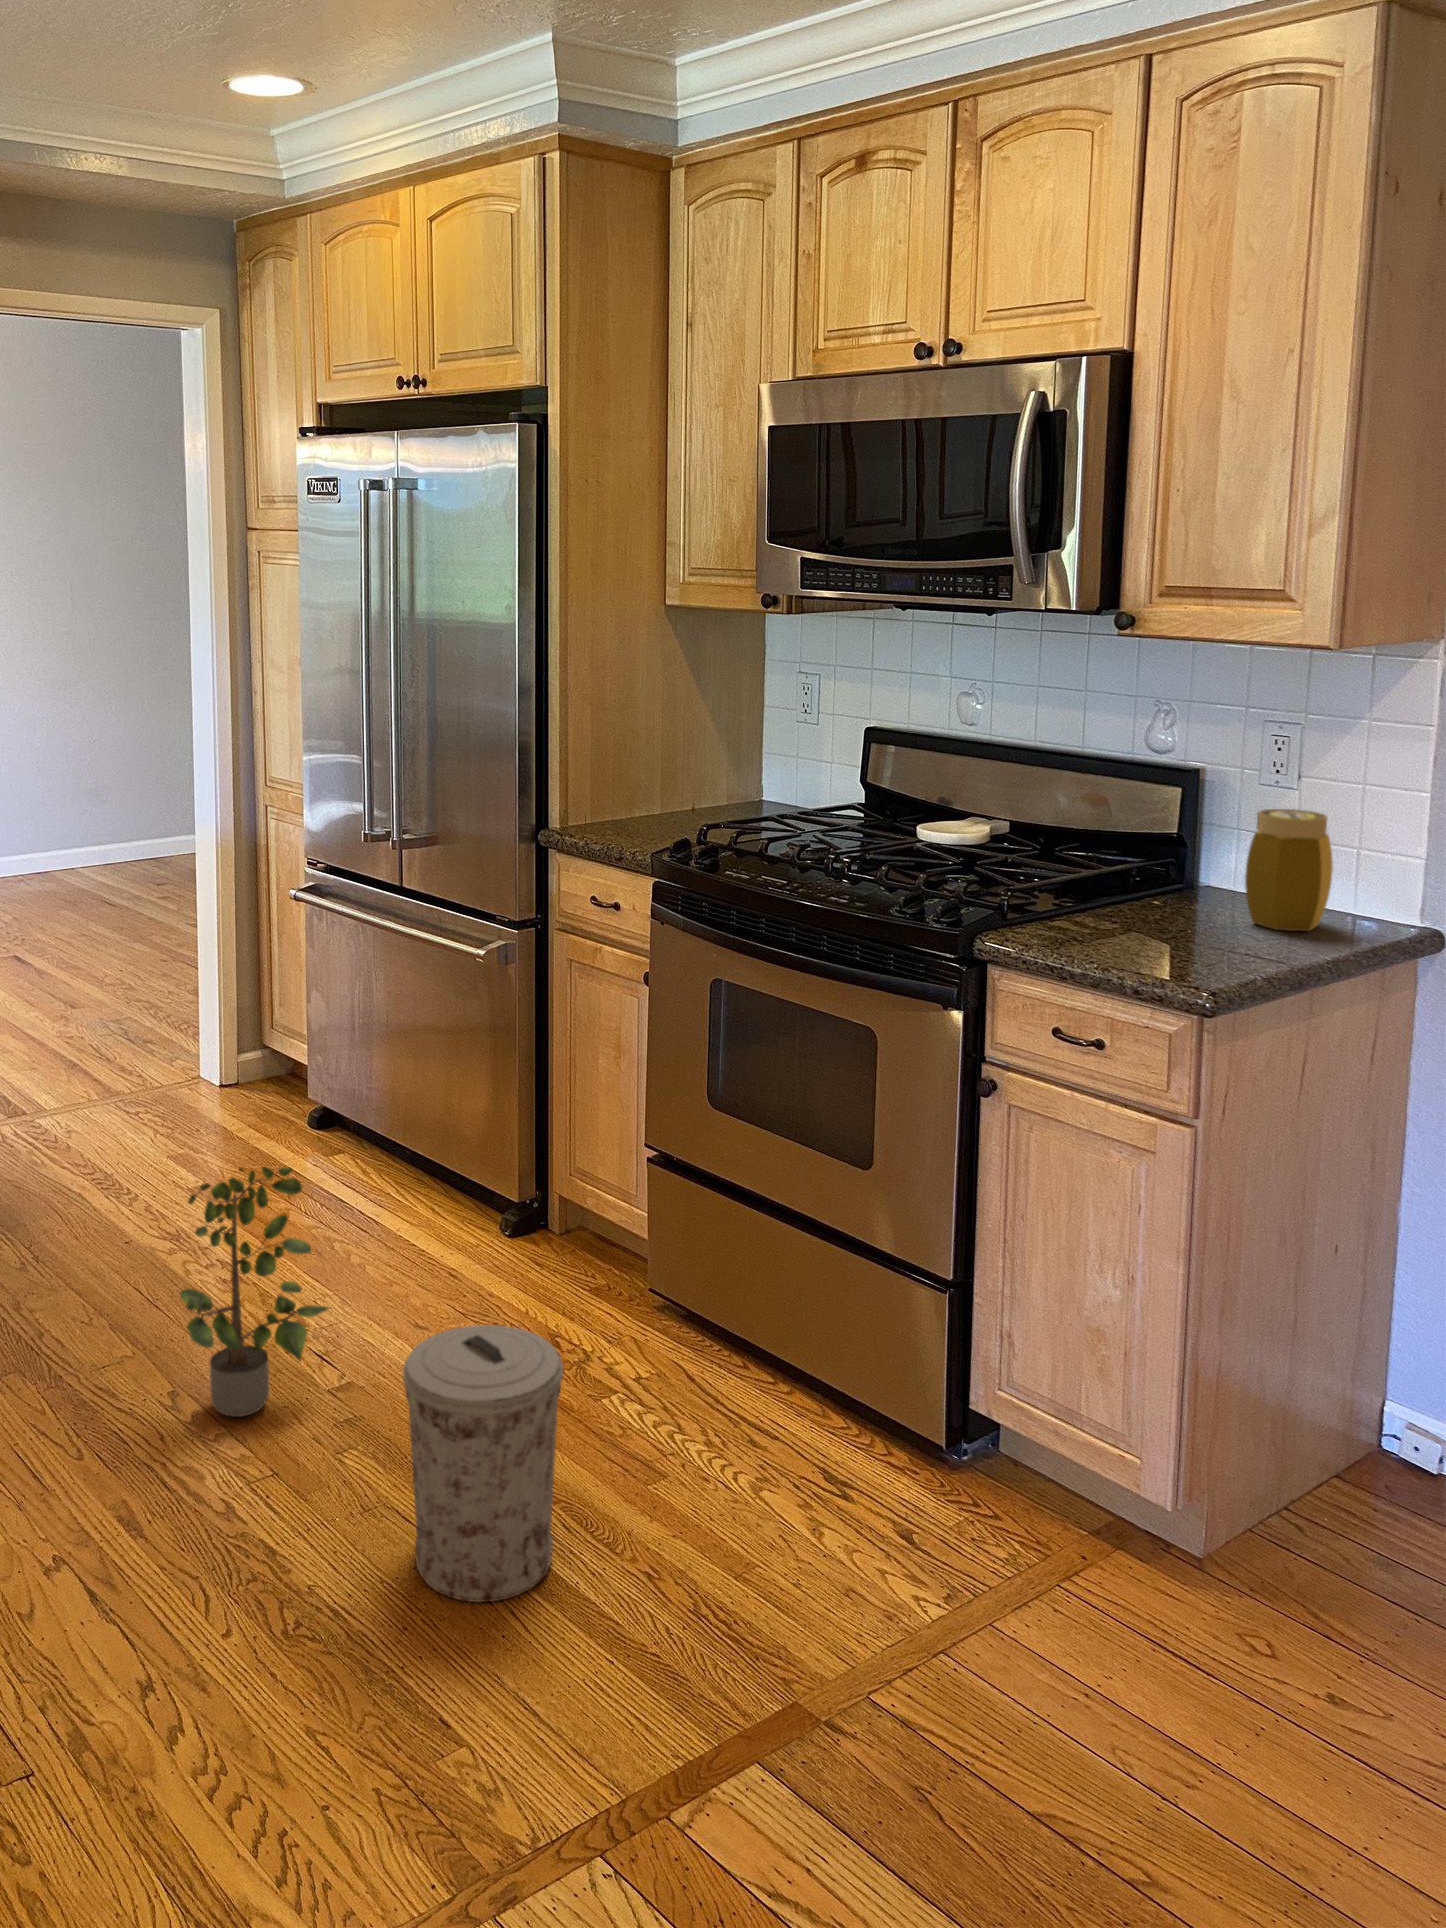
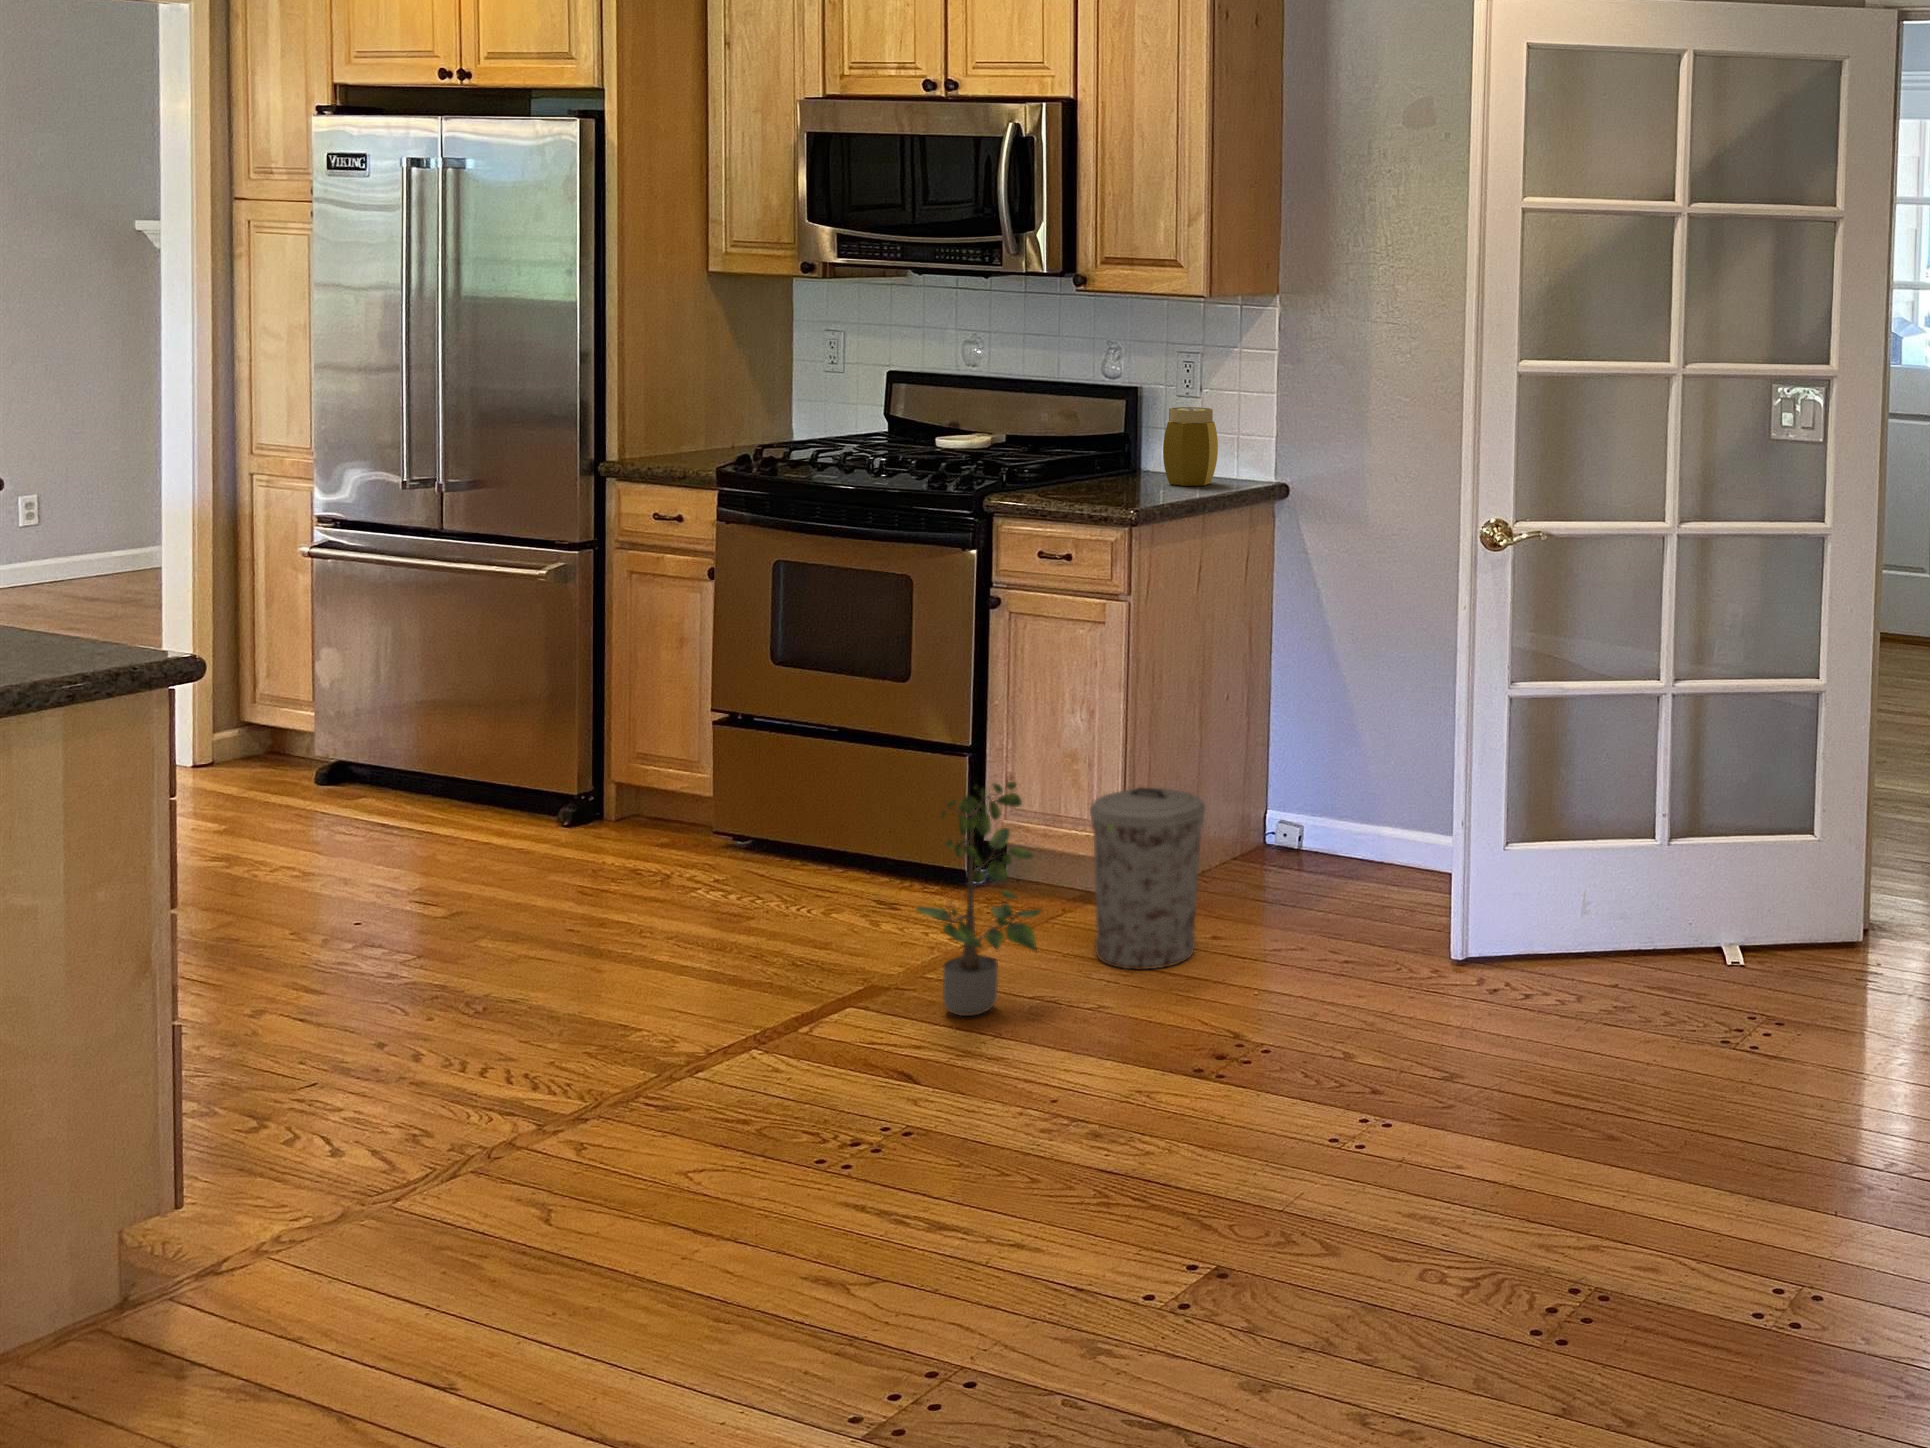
potted plant: present [180,1167,330,1417] -> present [917,782,1040,1016]
trash can: present [403,1325,563,1602] -> present [1090,787,1205,969]

